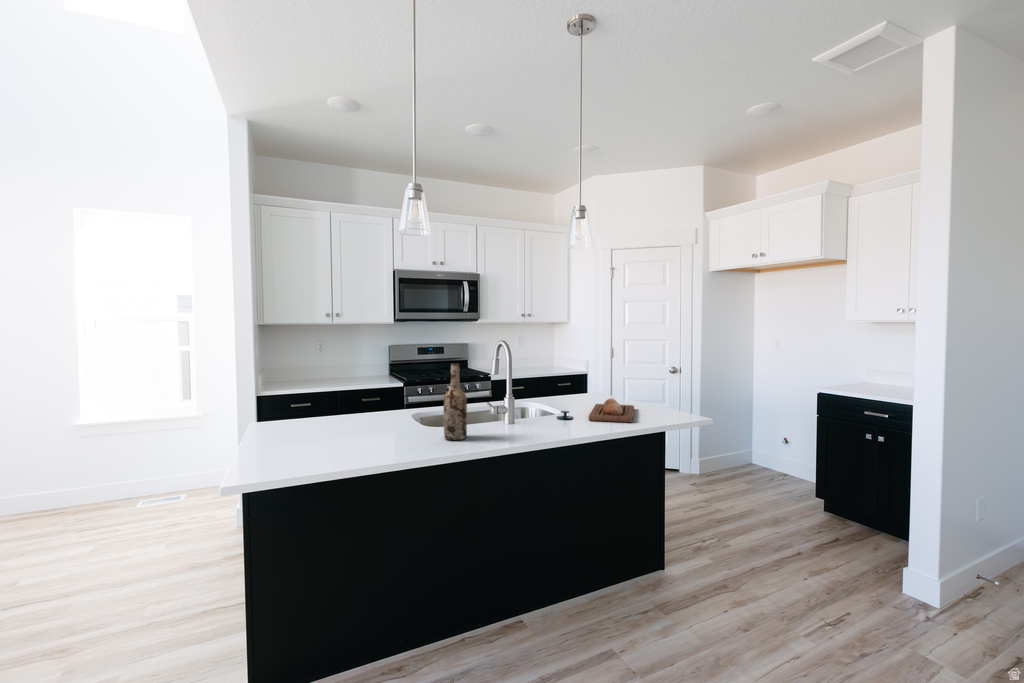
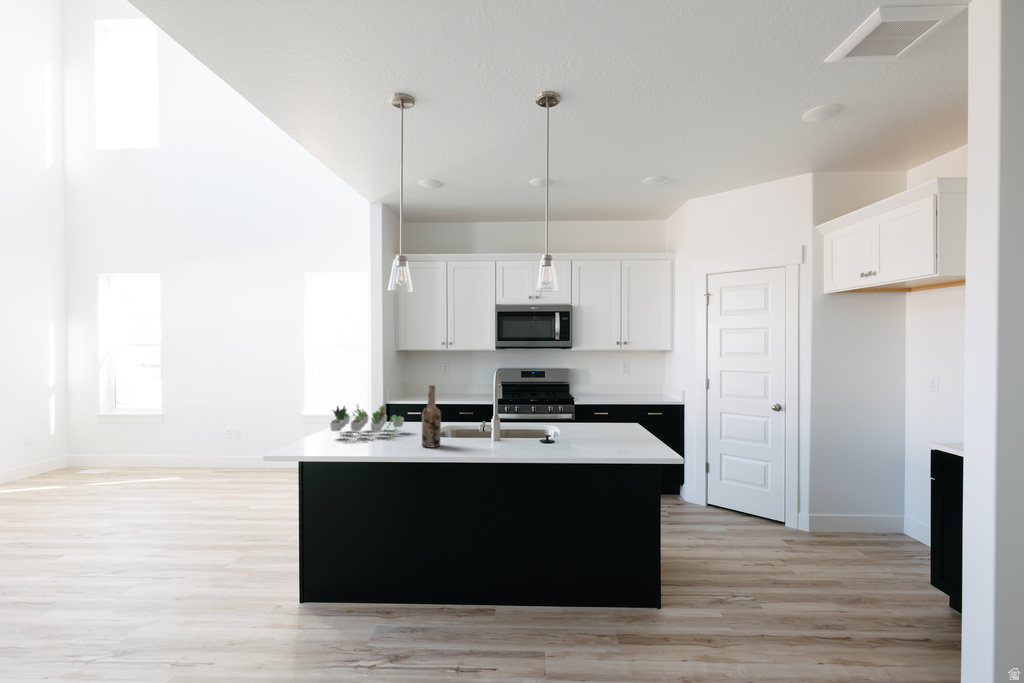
succulent plant: none [286,392,384,439] -> present [330,405,404,436]
bread loaf: present [588,399,634,422] -> none [562,427,629,450]

